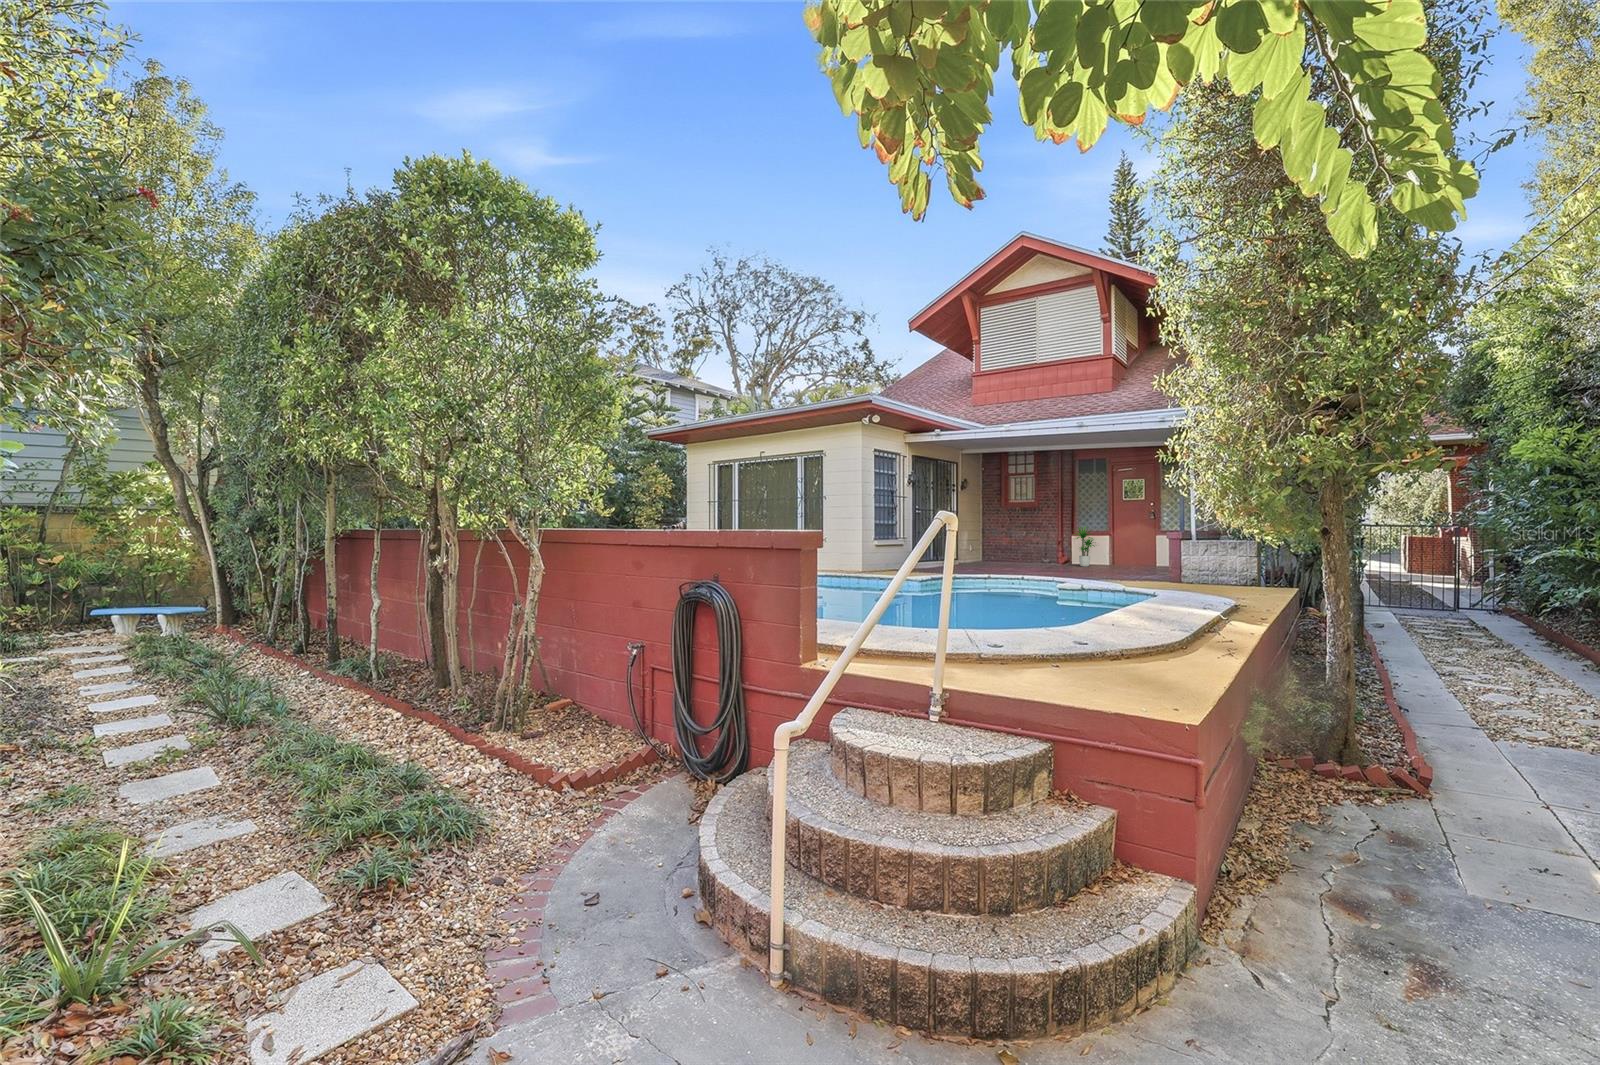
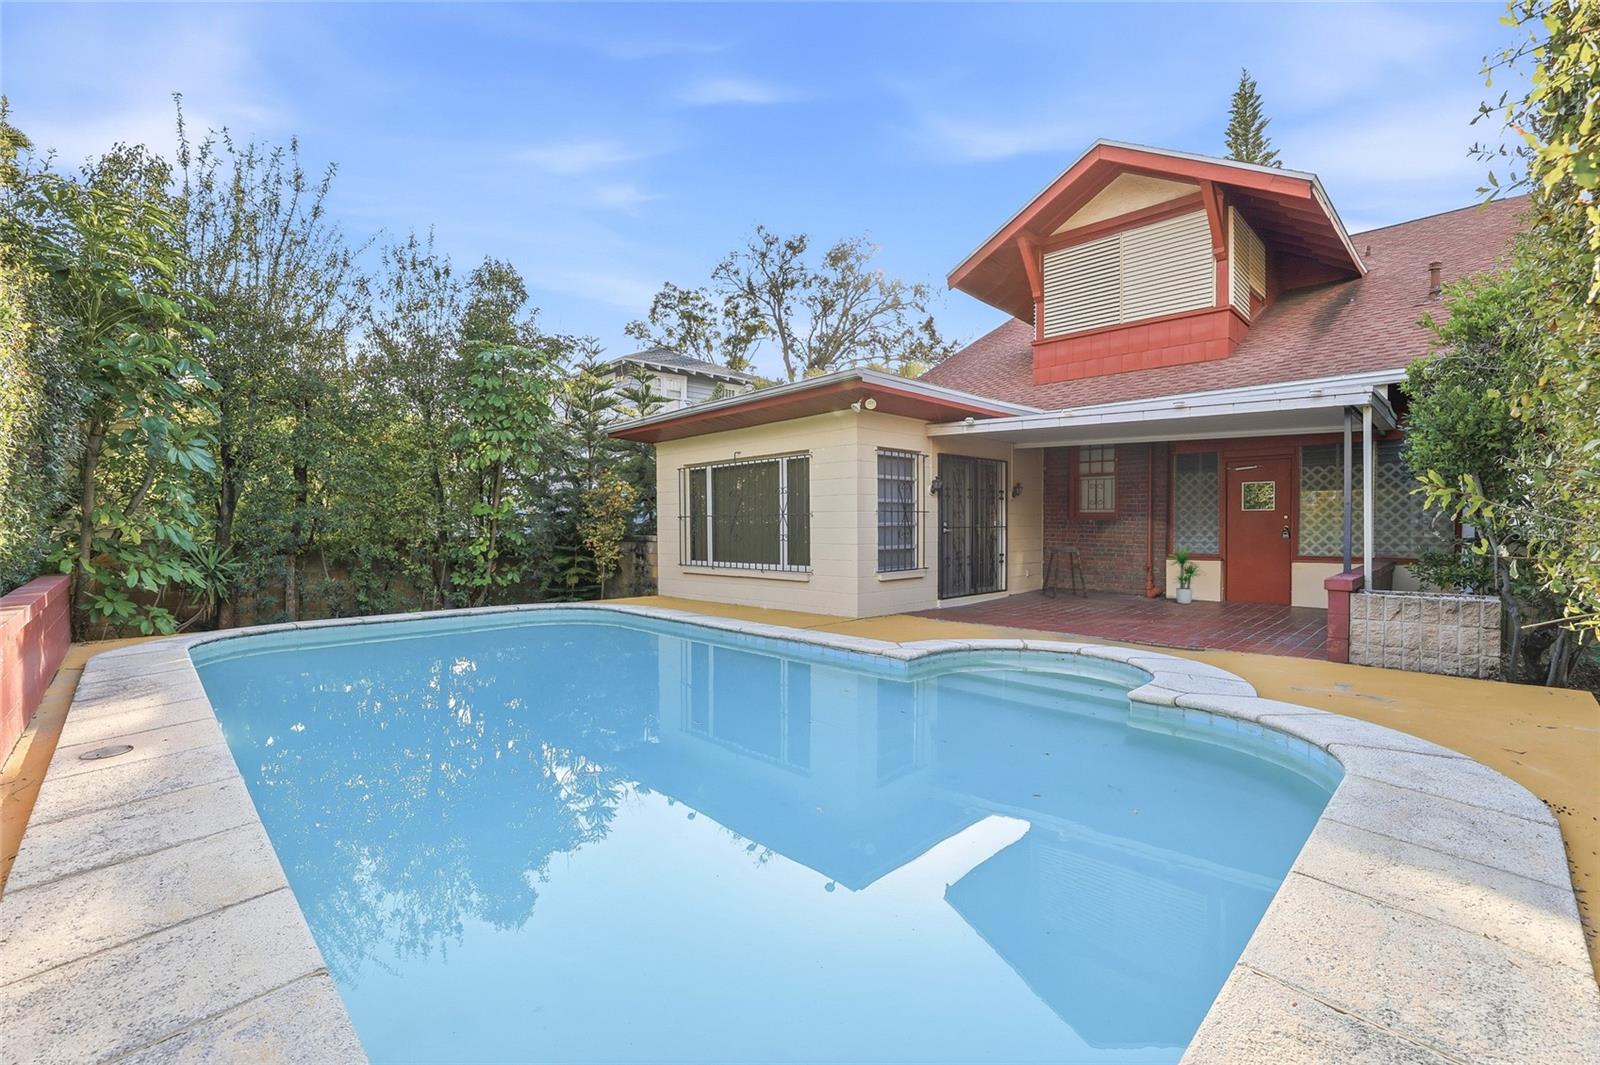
stool: none [983,530,1017,566] -> present [1043,548,1087,598]

